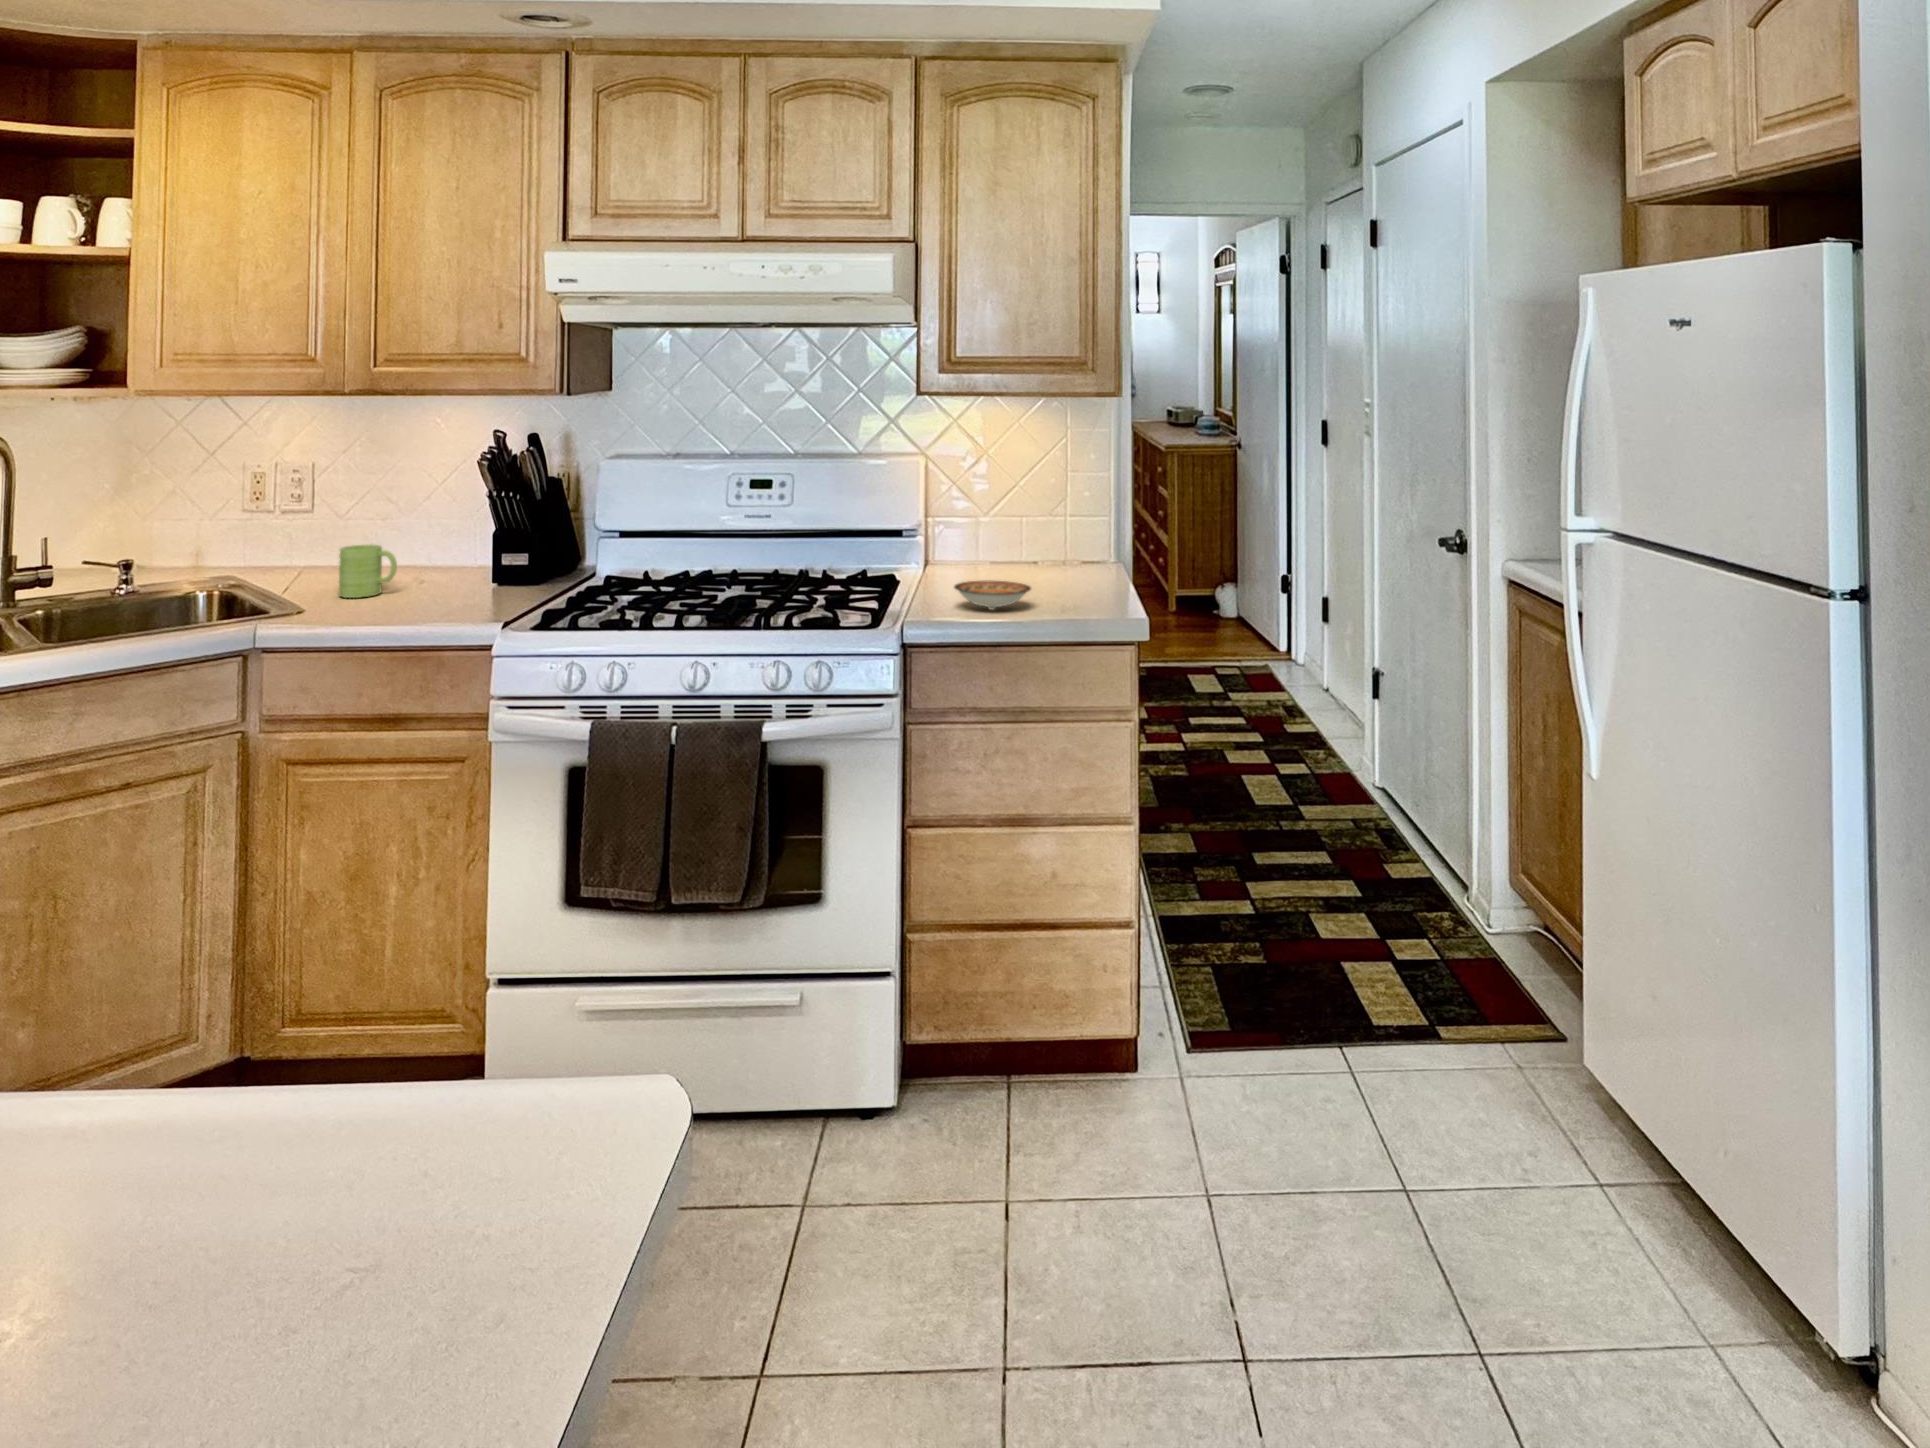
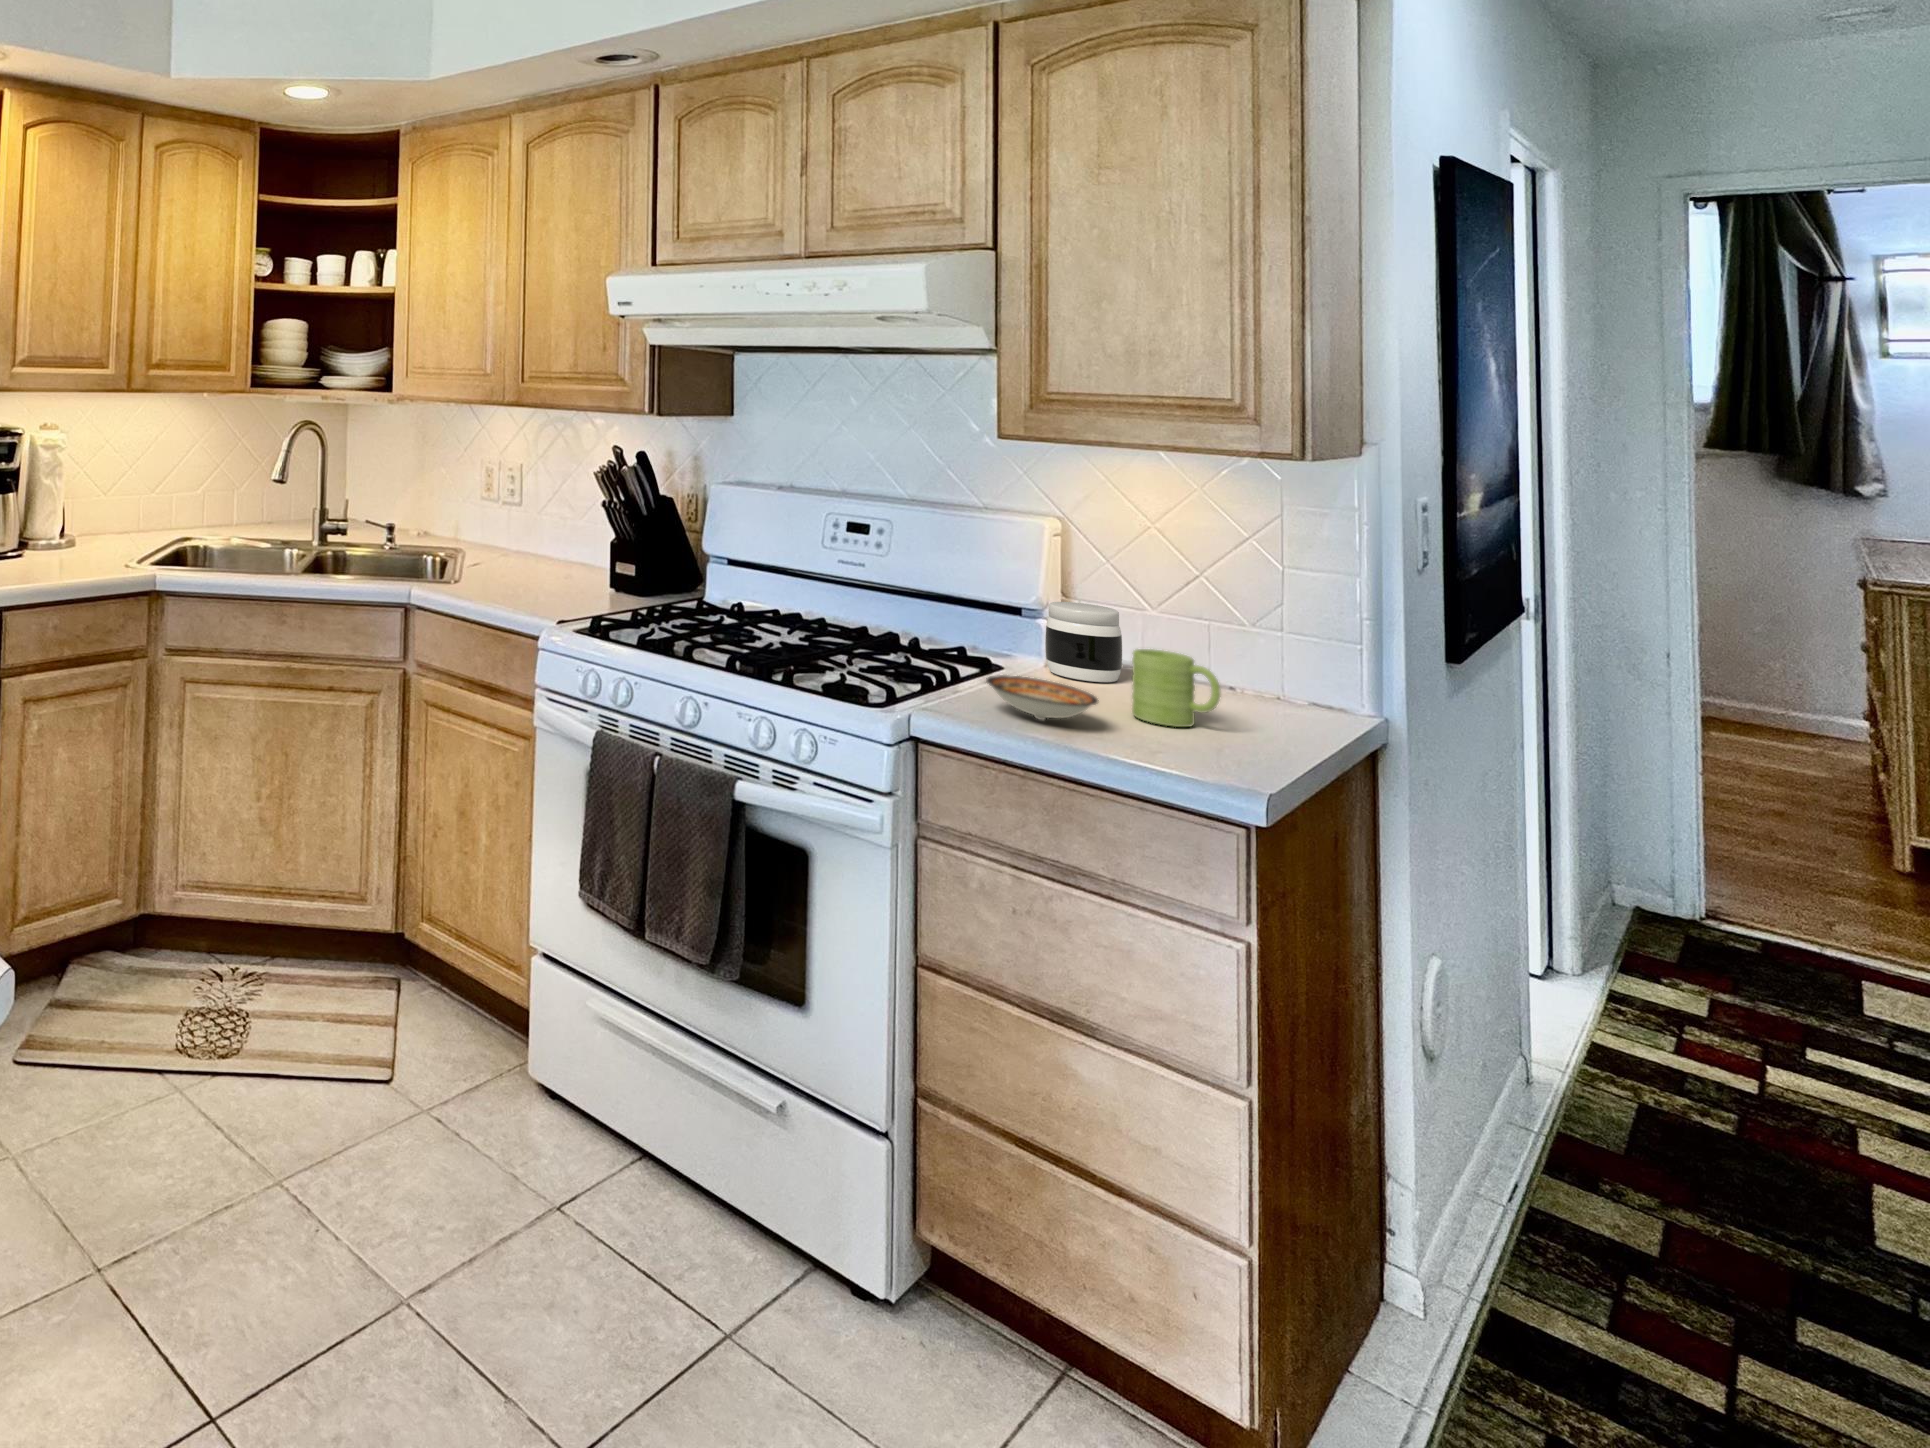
jar: none [937,520,988,579] -> present [1045,602,1122,682]
mug: present [339,545,397,598] -> present [1132,649,1220,727]

